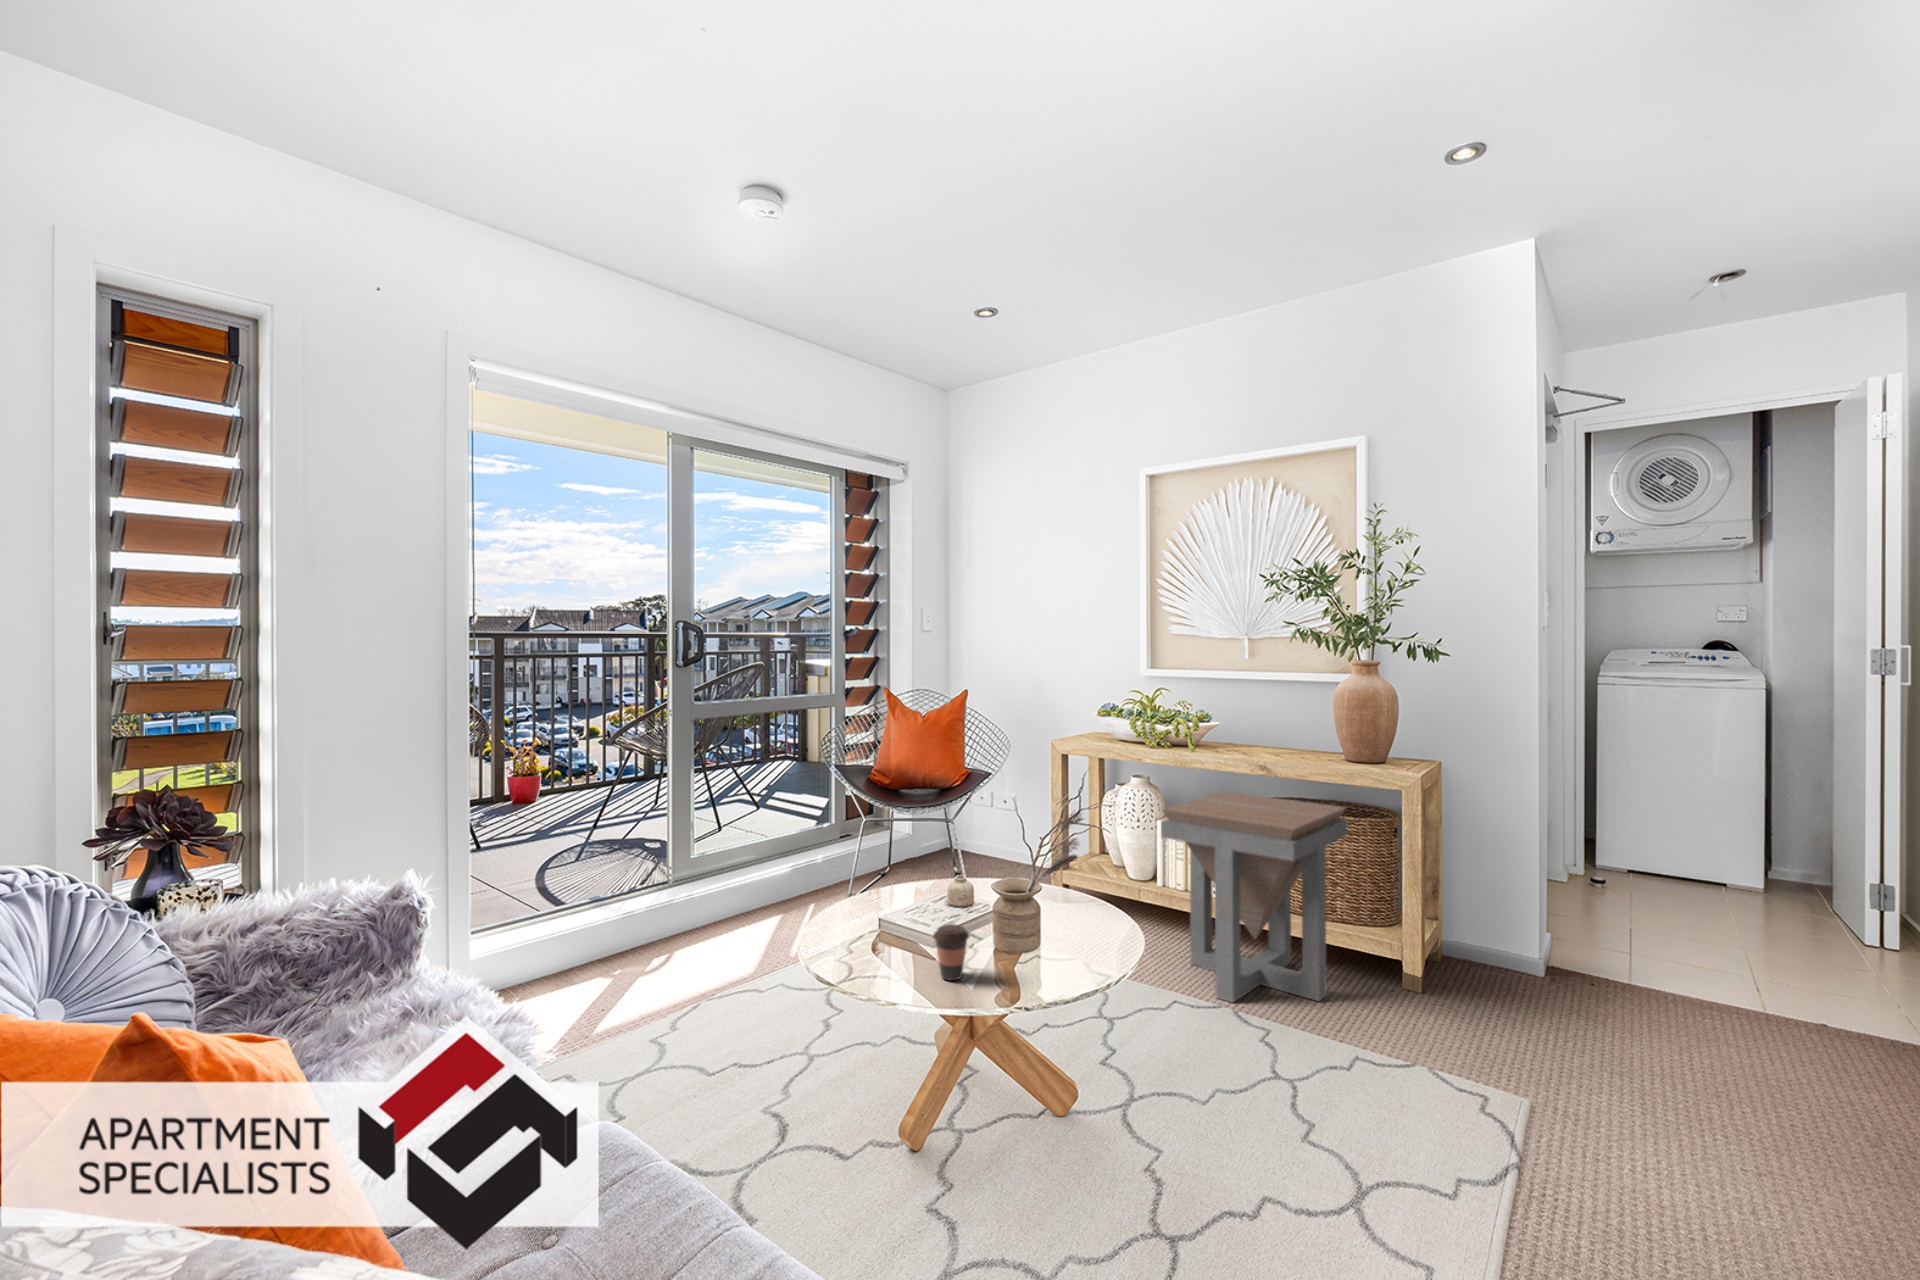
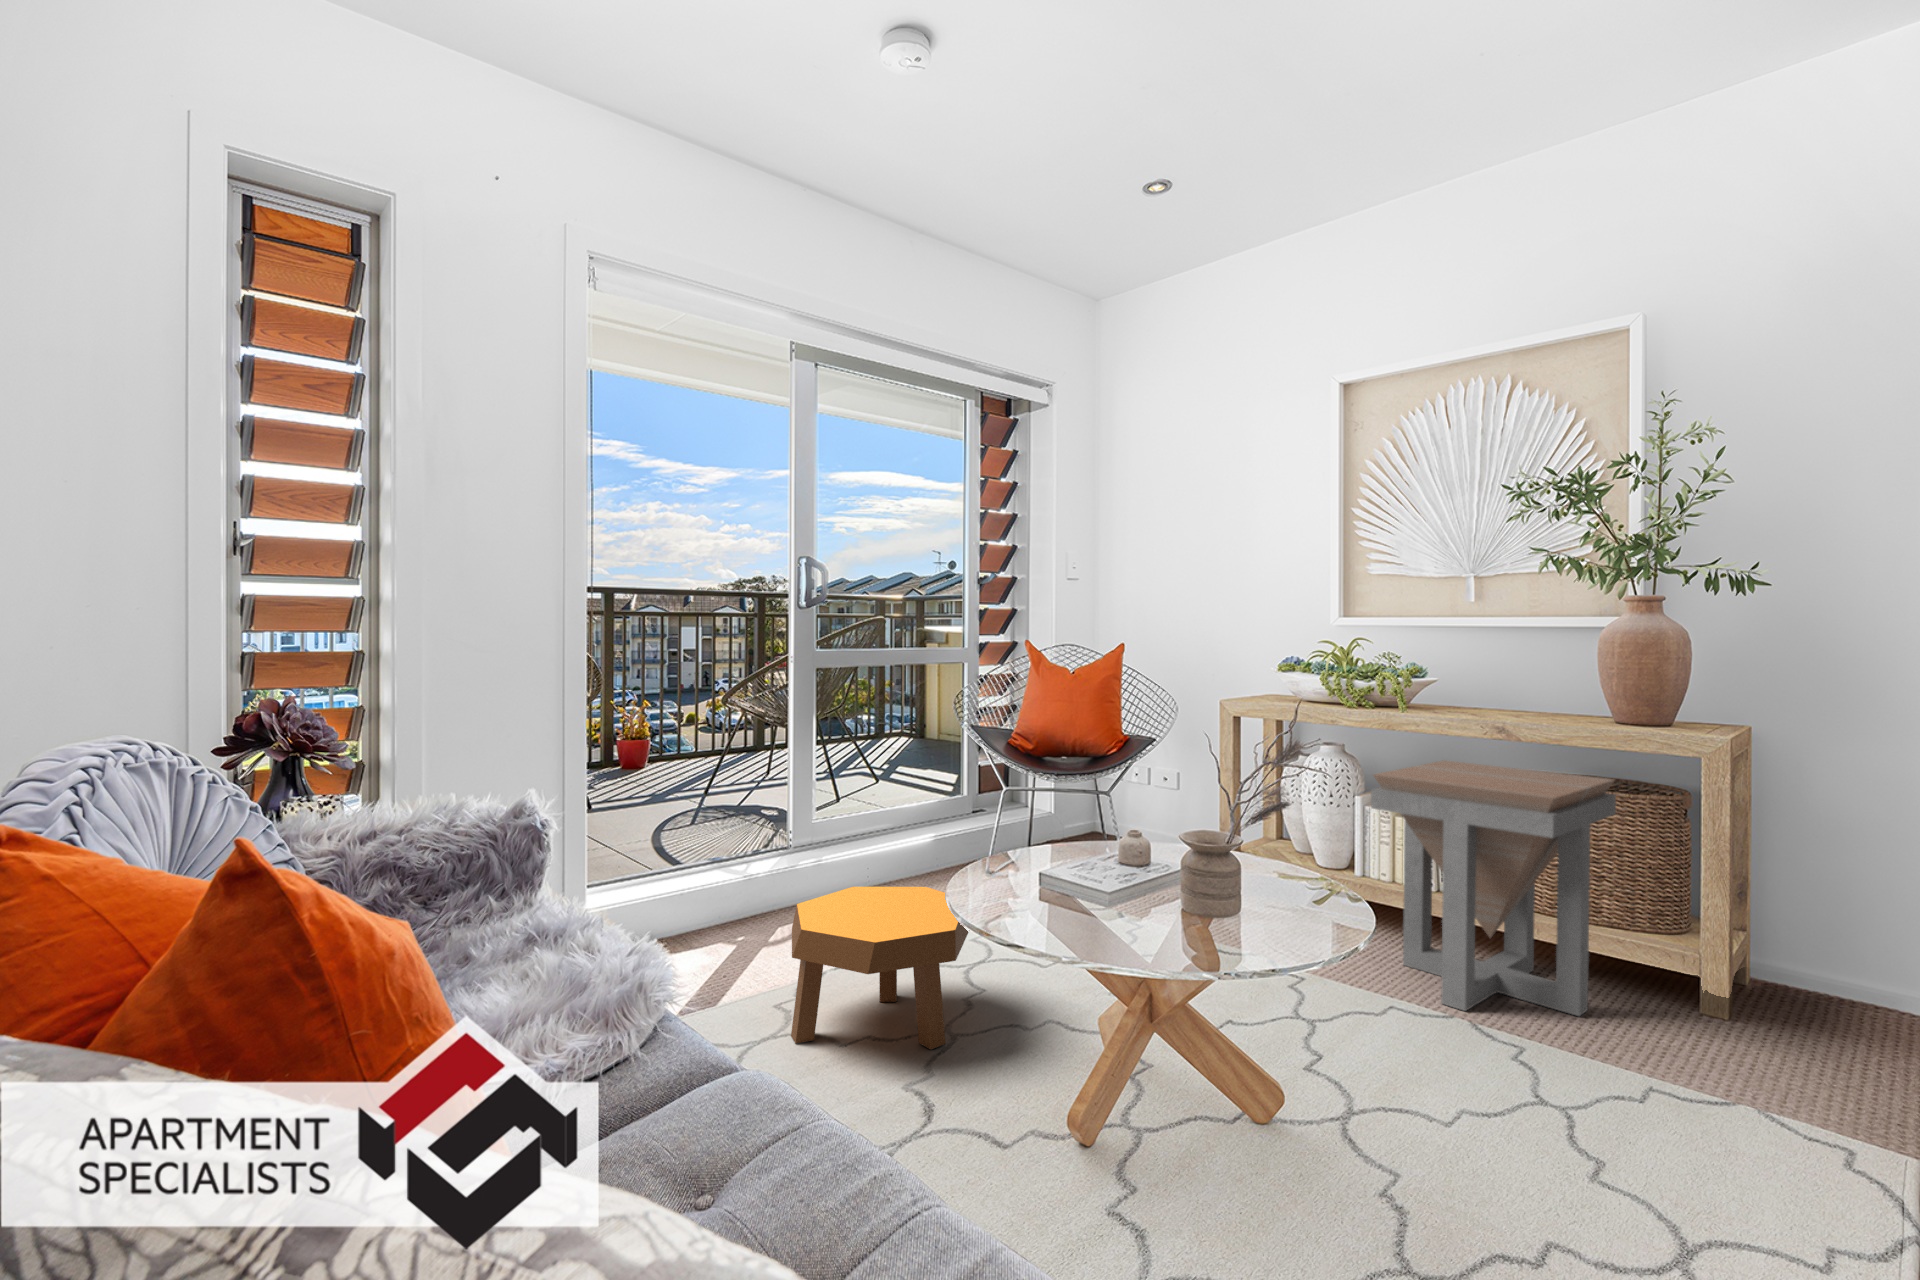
footstool: none [661,923,825,1075] -> present [791,887,968,1049]
coffee cup: present [933,924,969,980] -> none [1114,881,1160,947]

